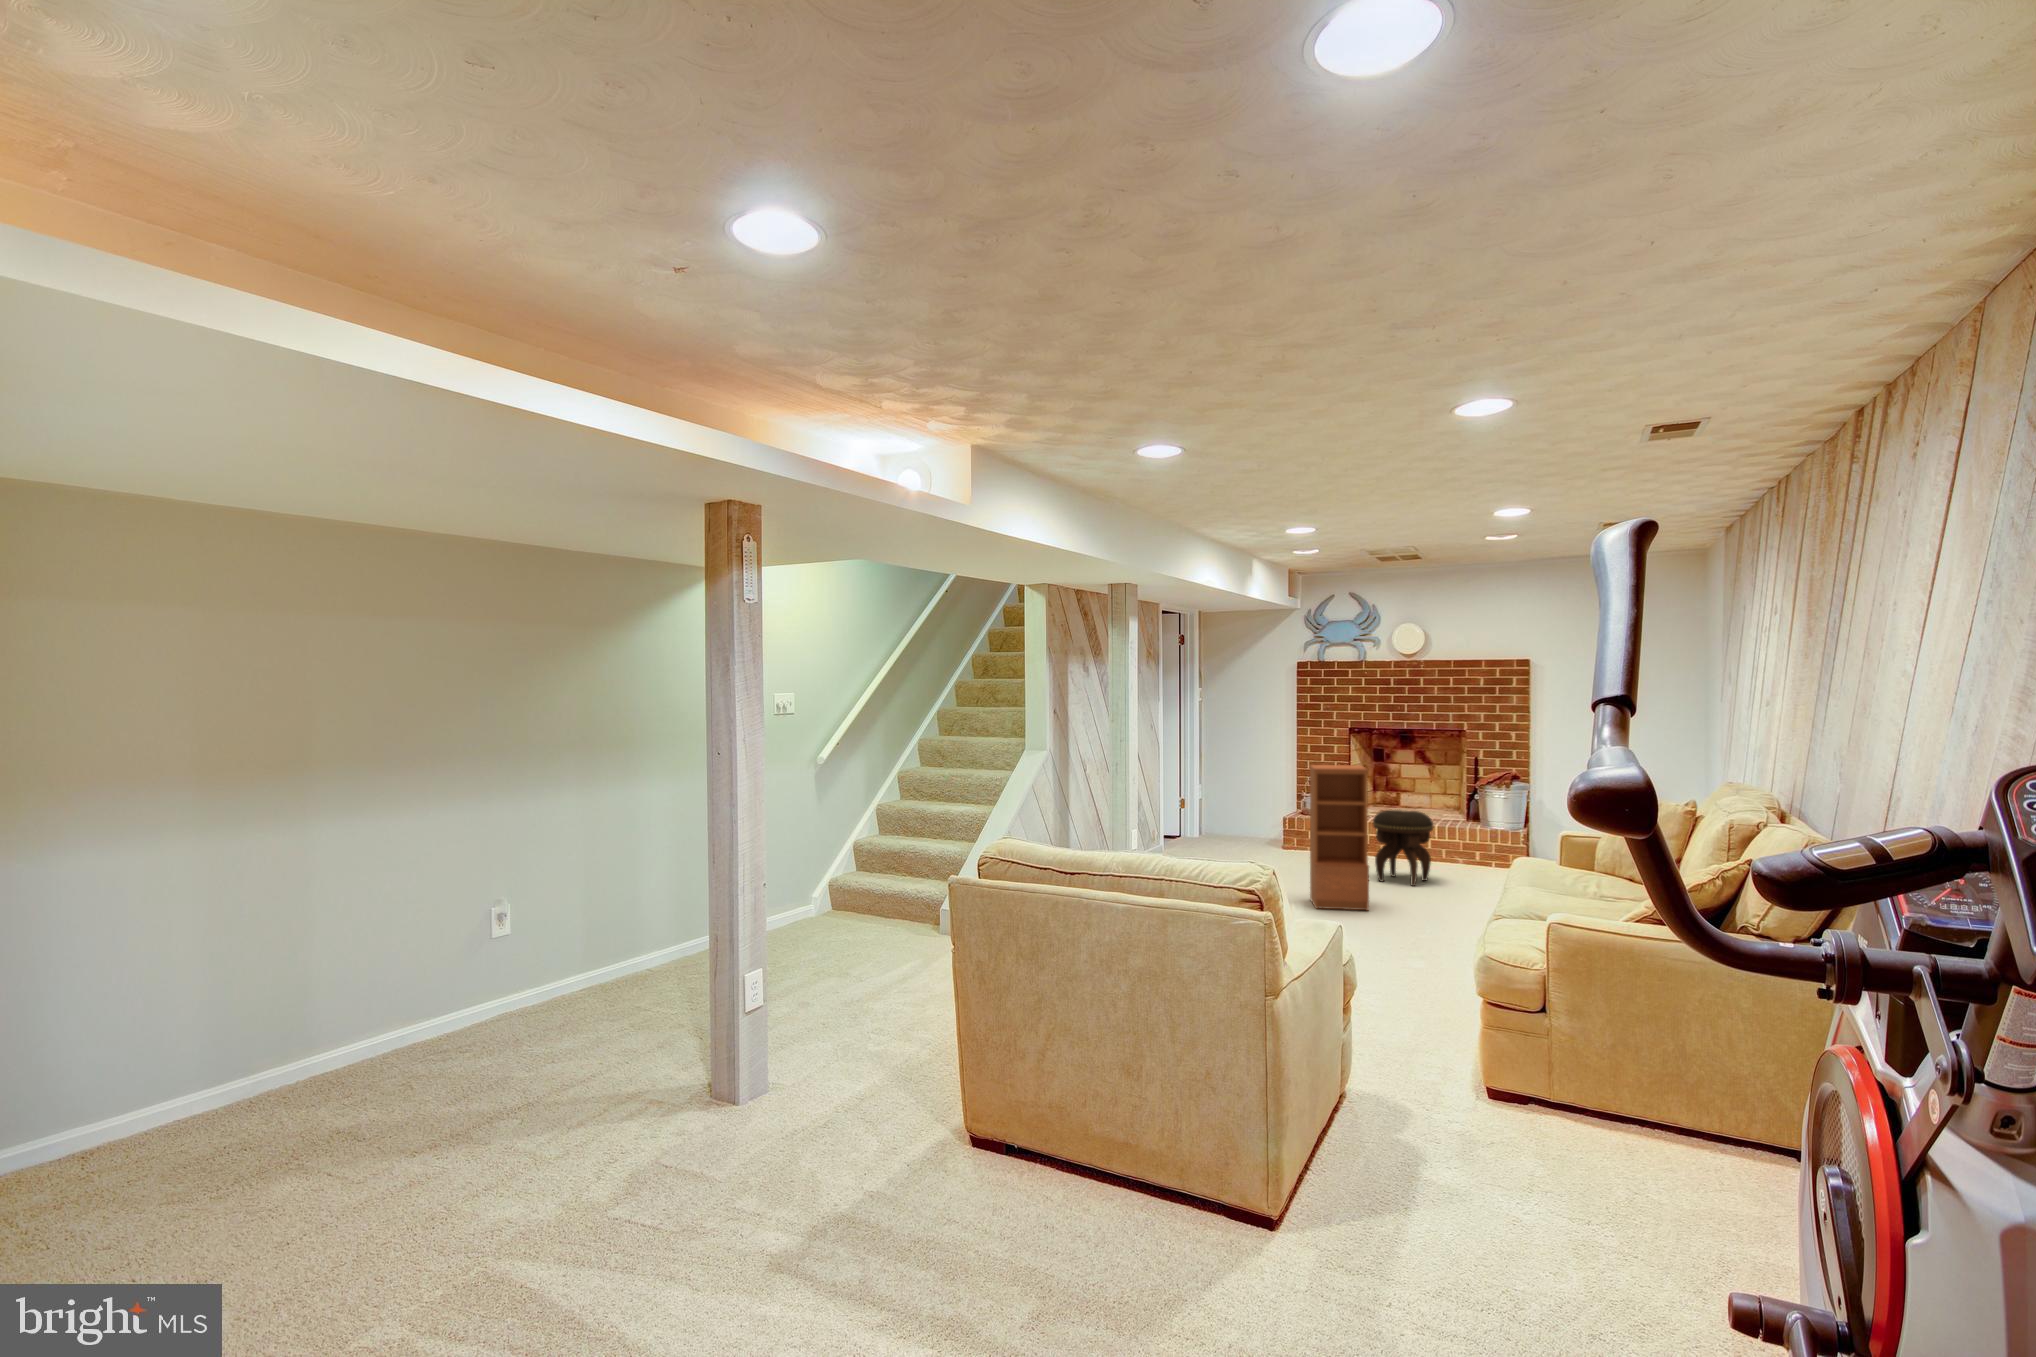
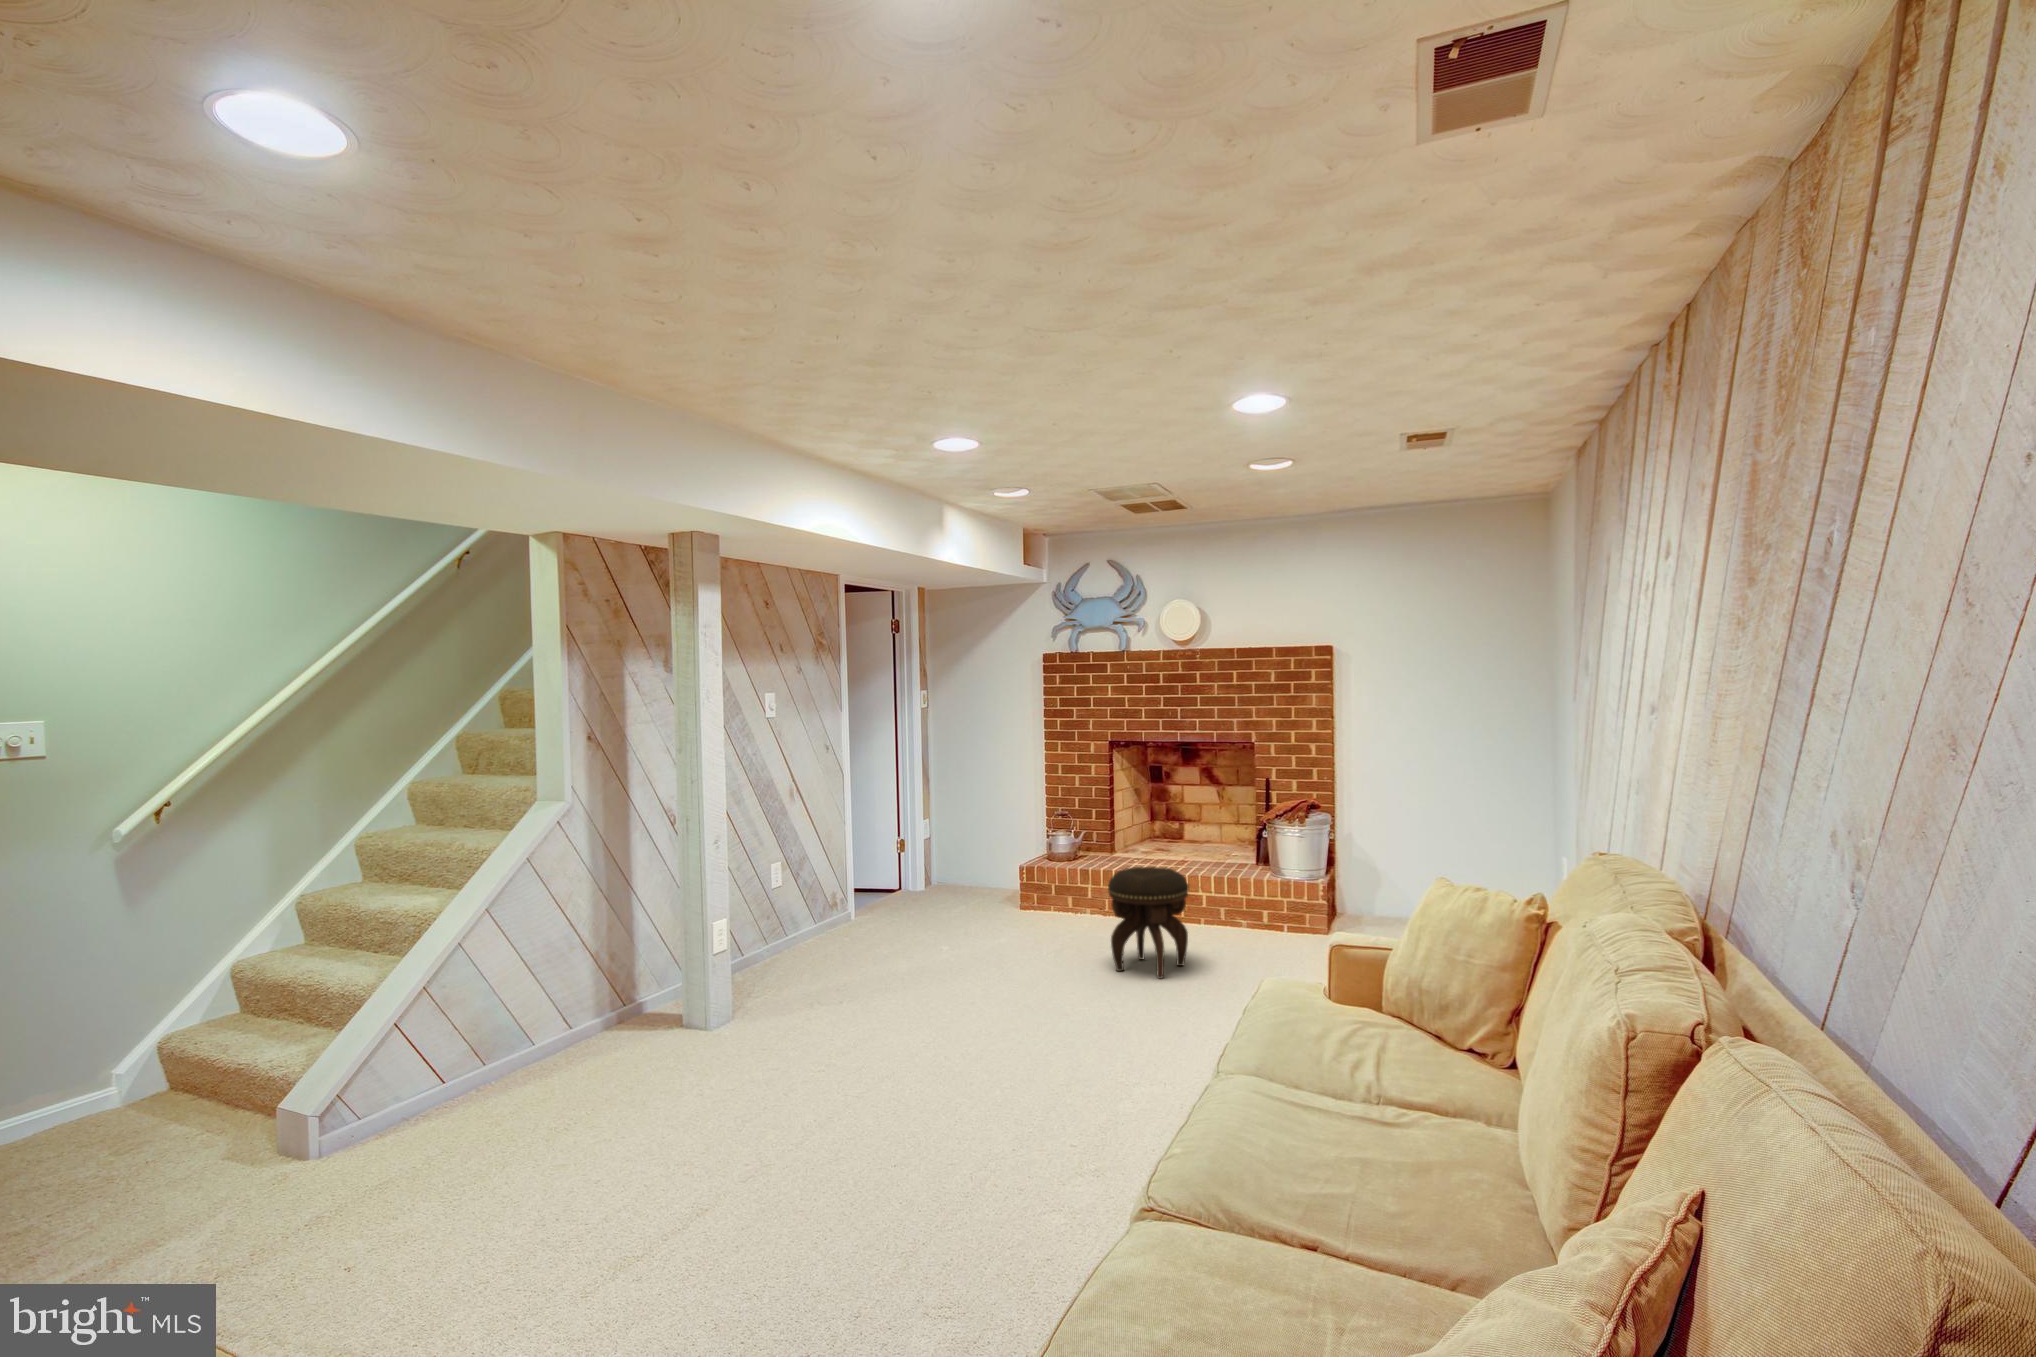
bookcase: present [1310,765,1369,911] -> none [985,820,1070,1042]

